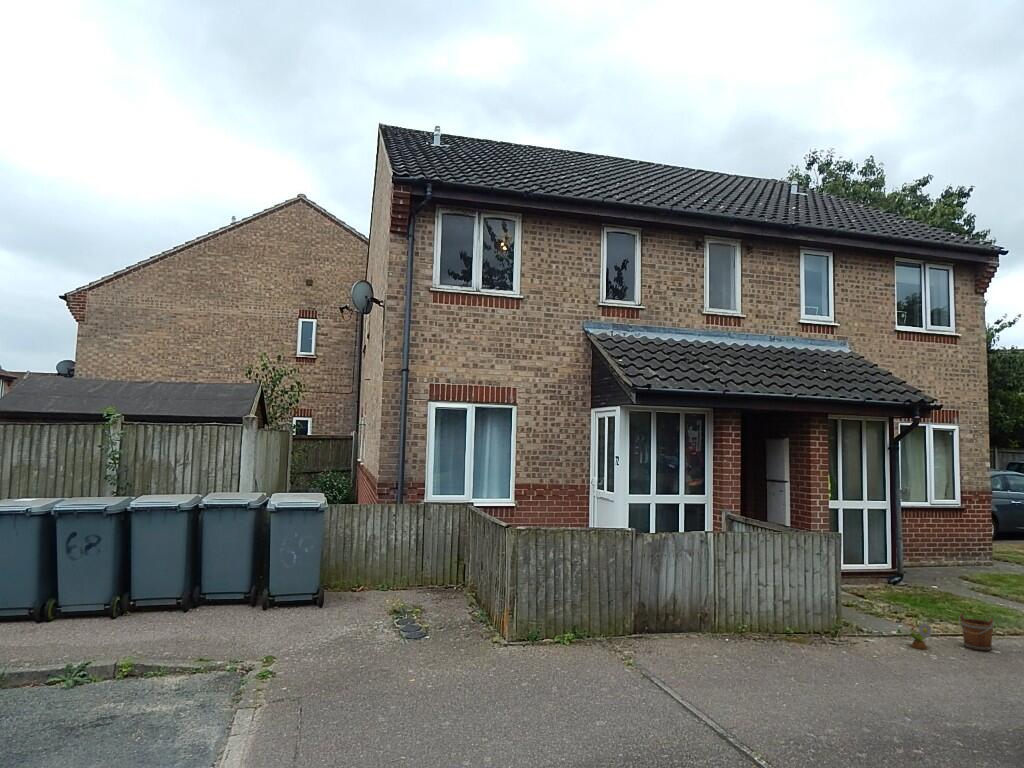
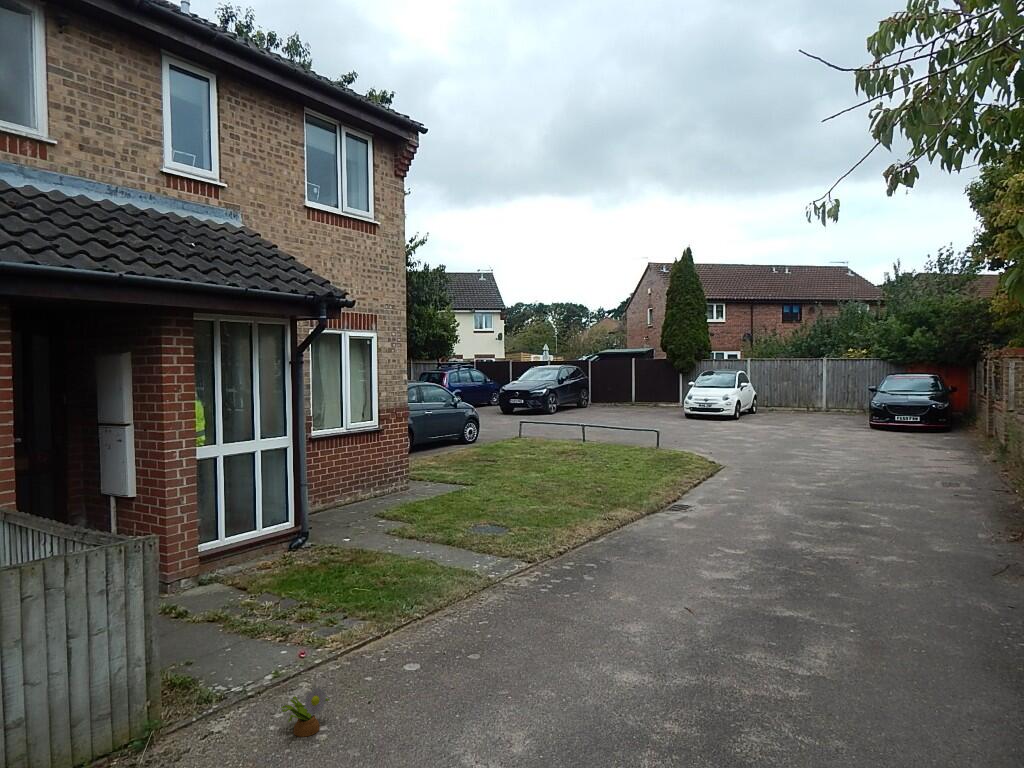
bucket: present [959,613,994,651] -> none [371,635,421,695]

